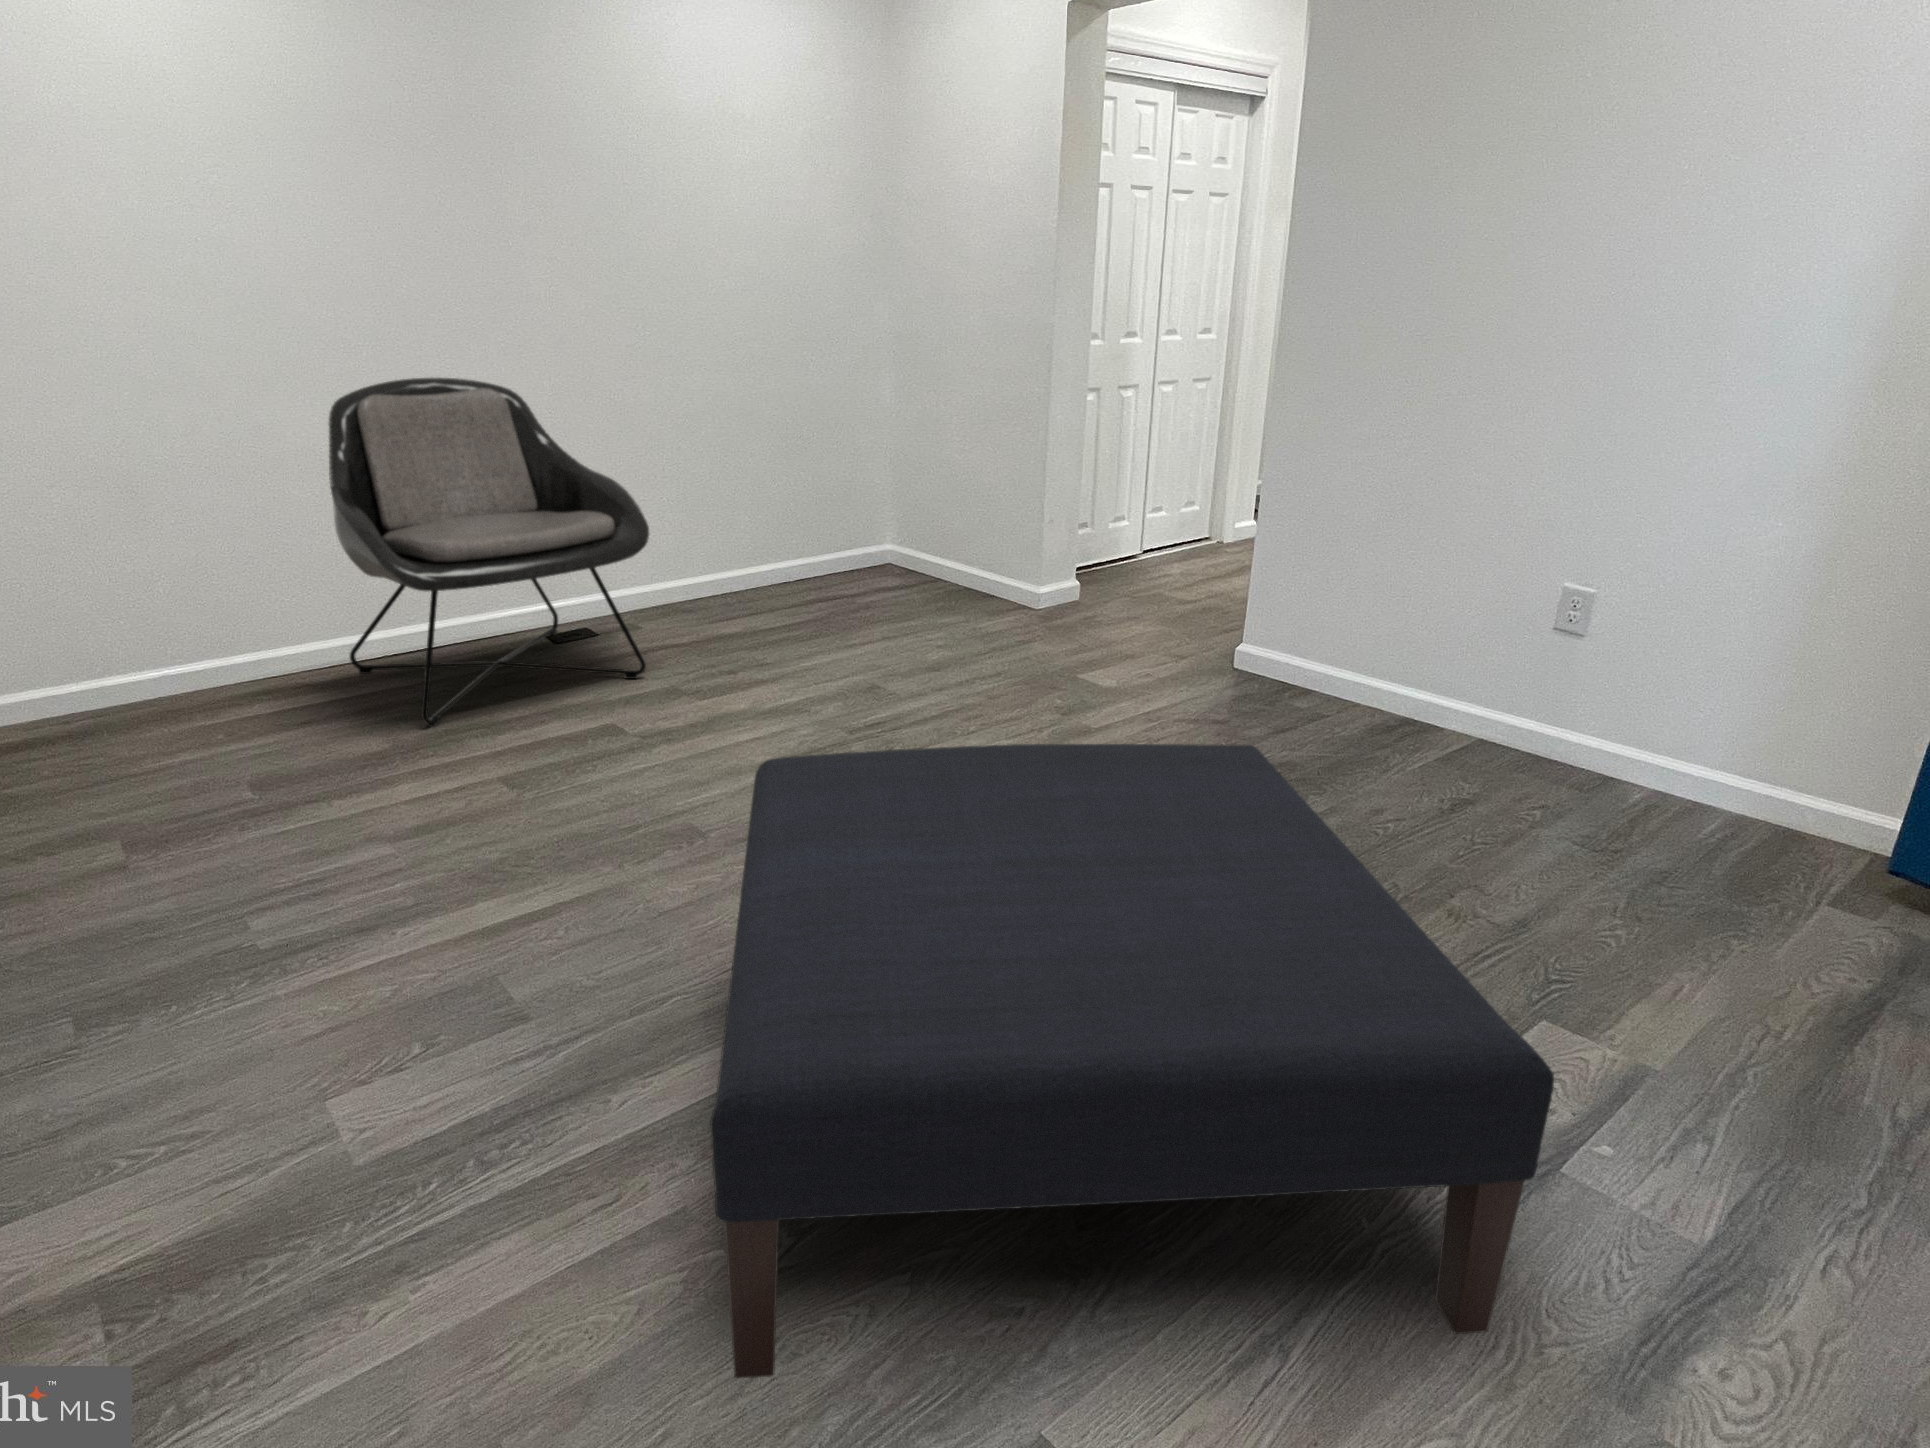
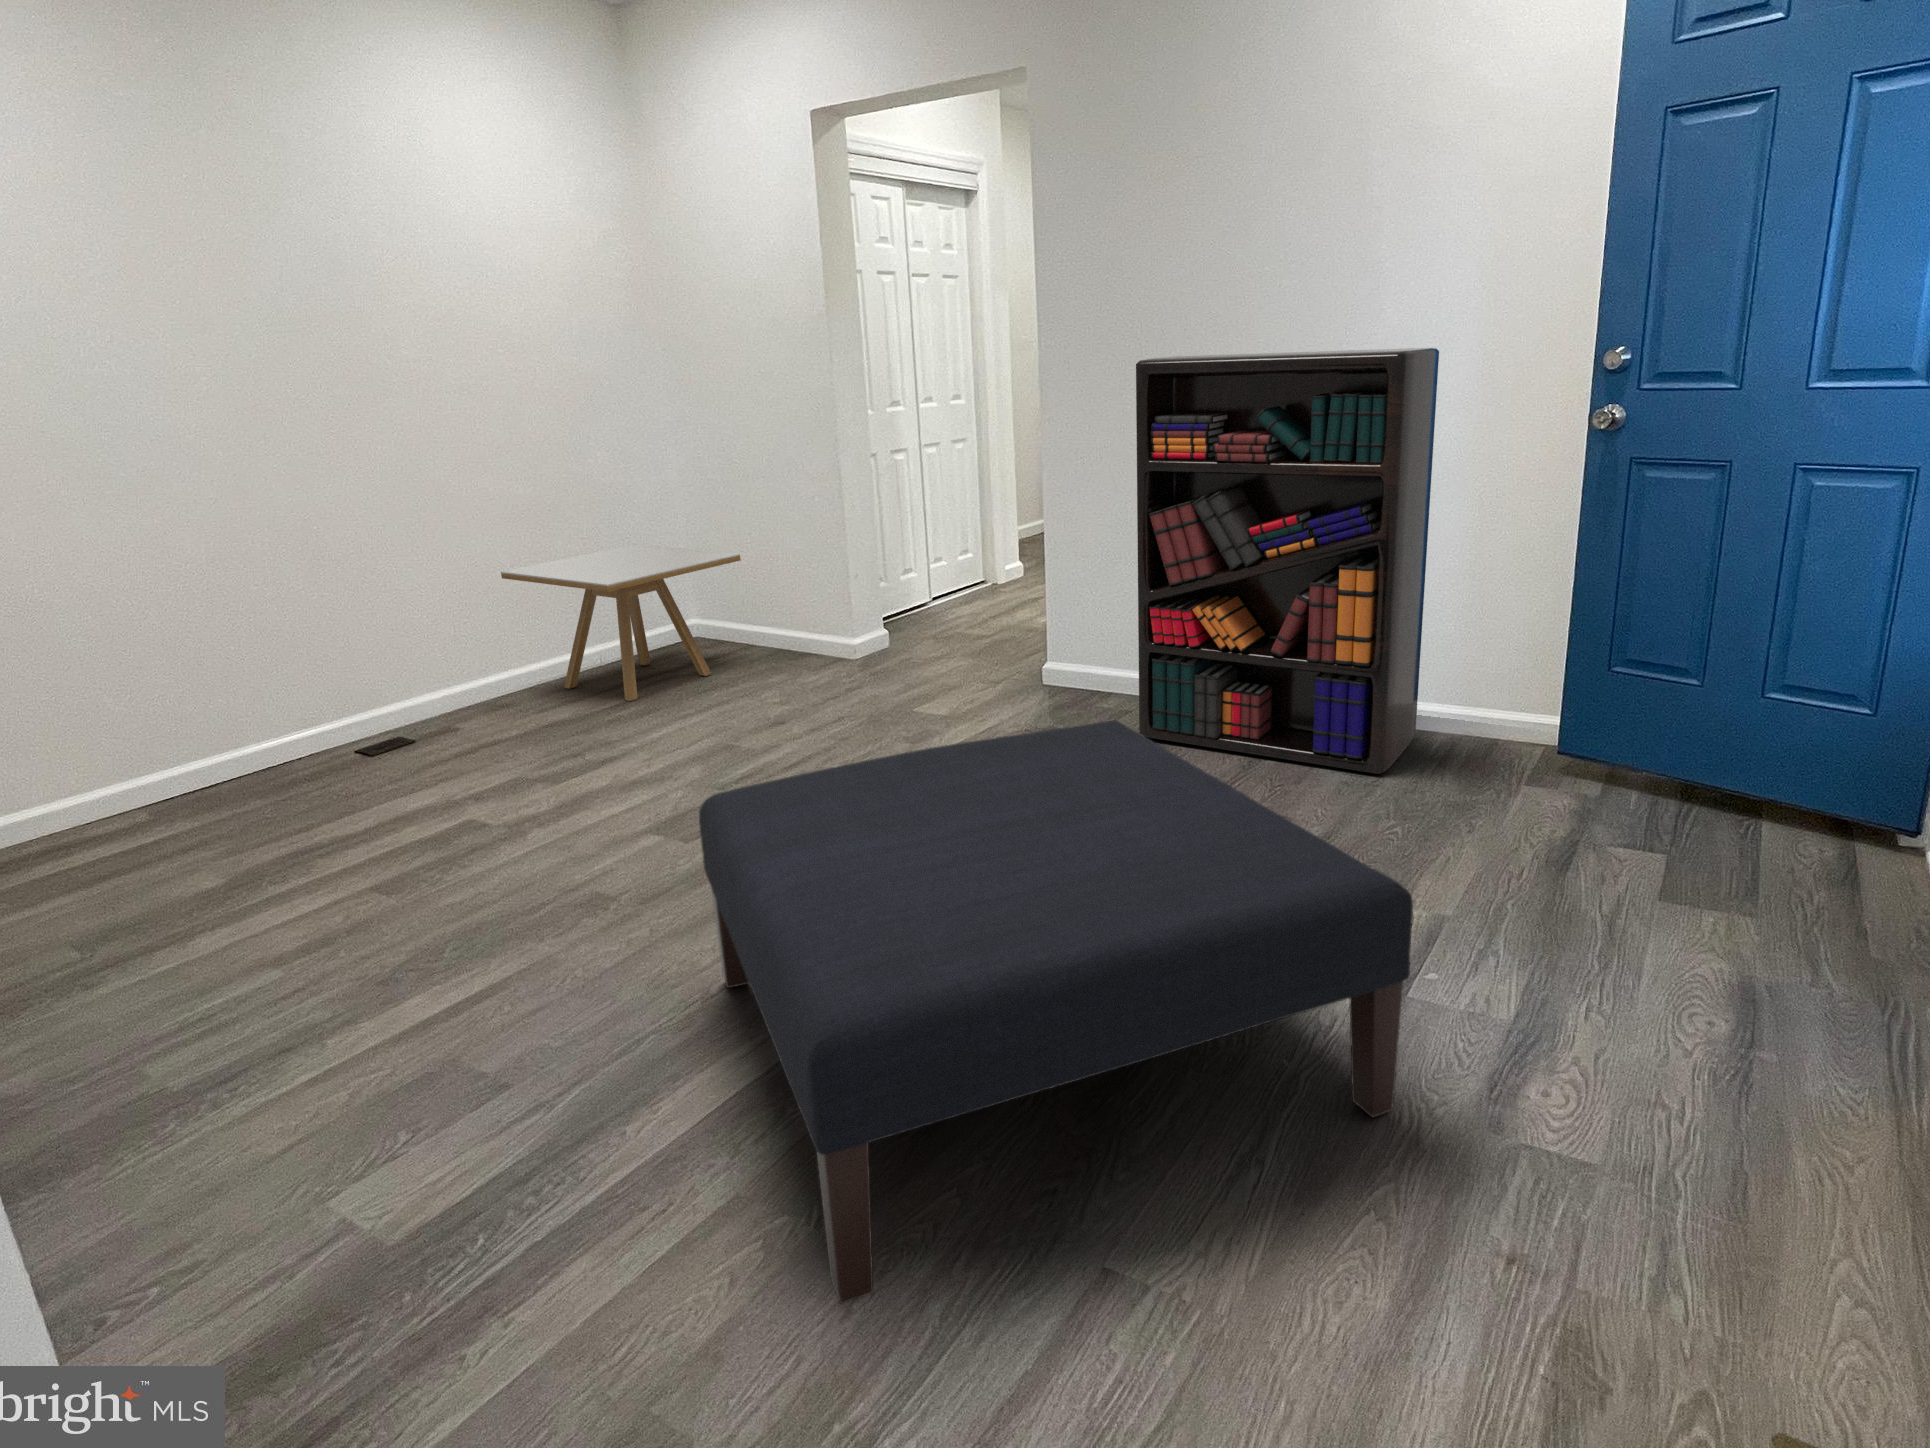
bookshelf: none [1323,302,1813,853] -> present [1136,348,1439,774]
lounge chair: present [328,378,649,727] -> none [95,491,492,854]
side table: none [696,461,928,623] -> present [501,544,741,701]

